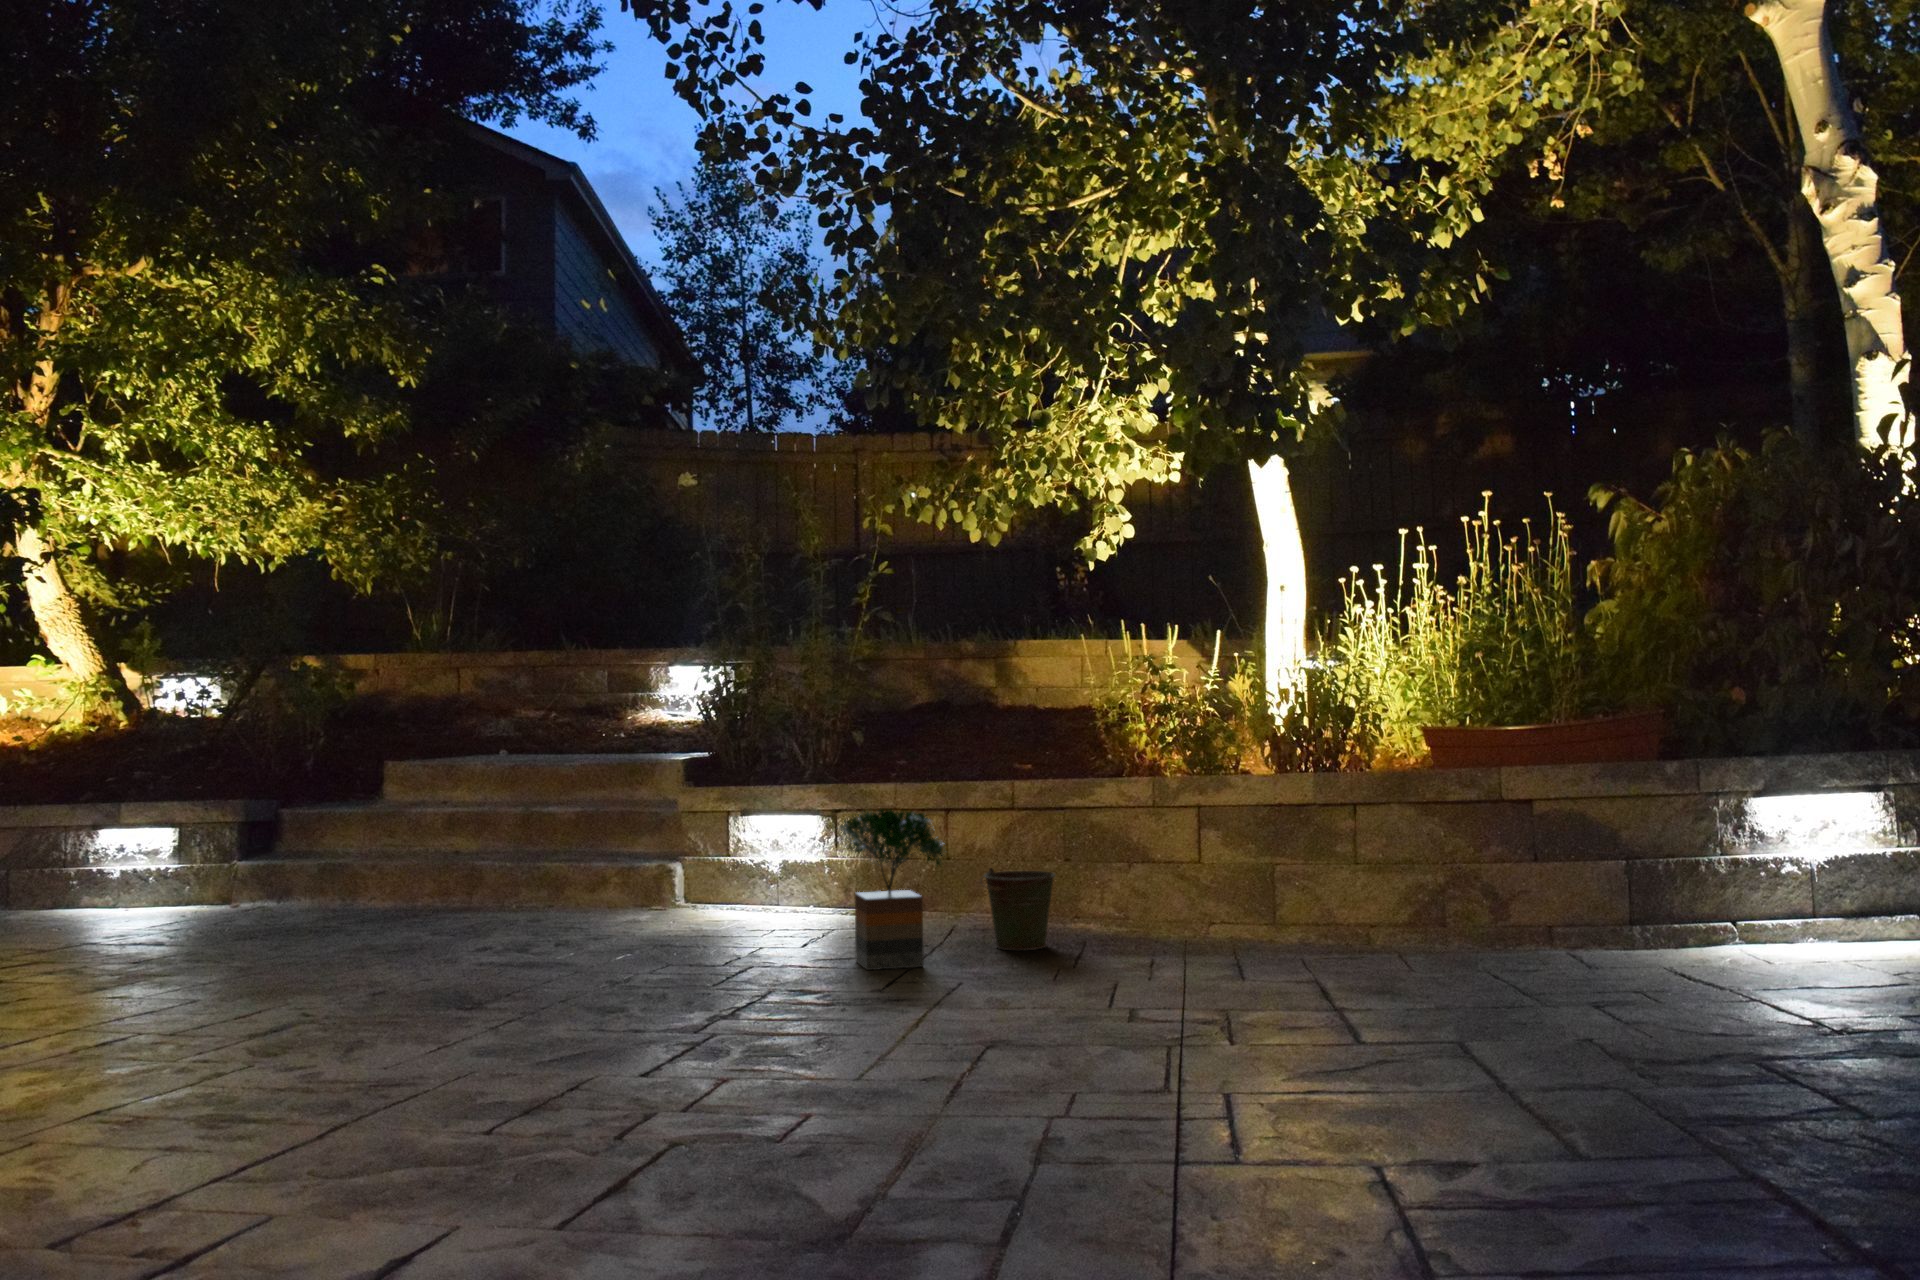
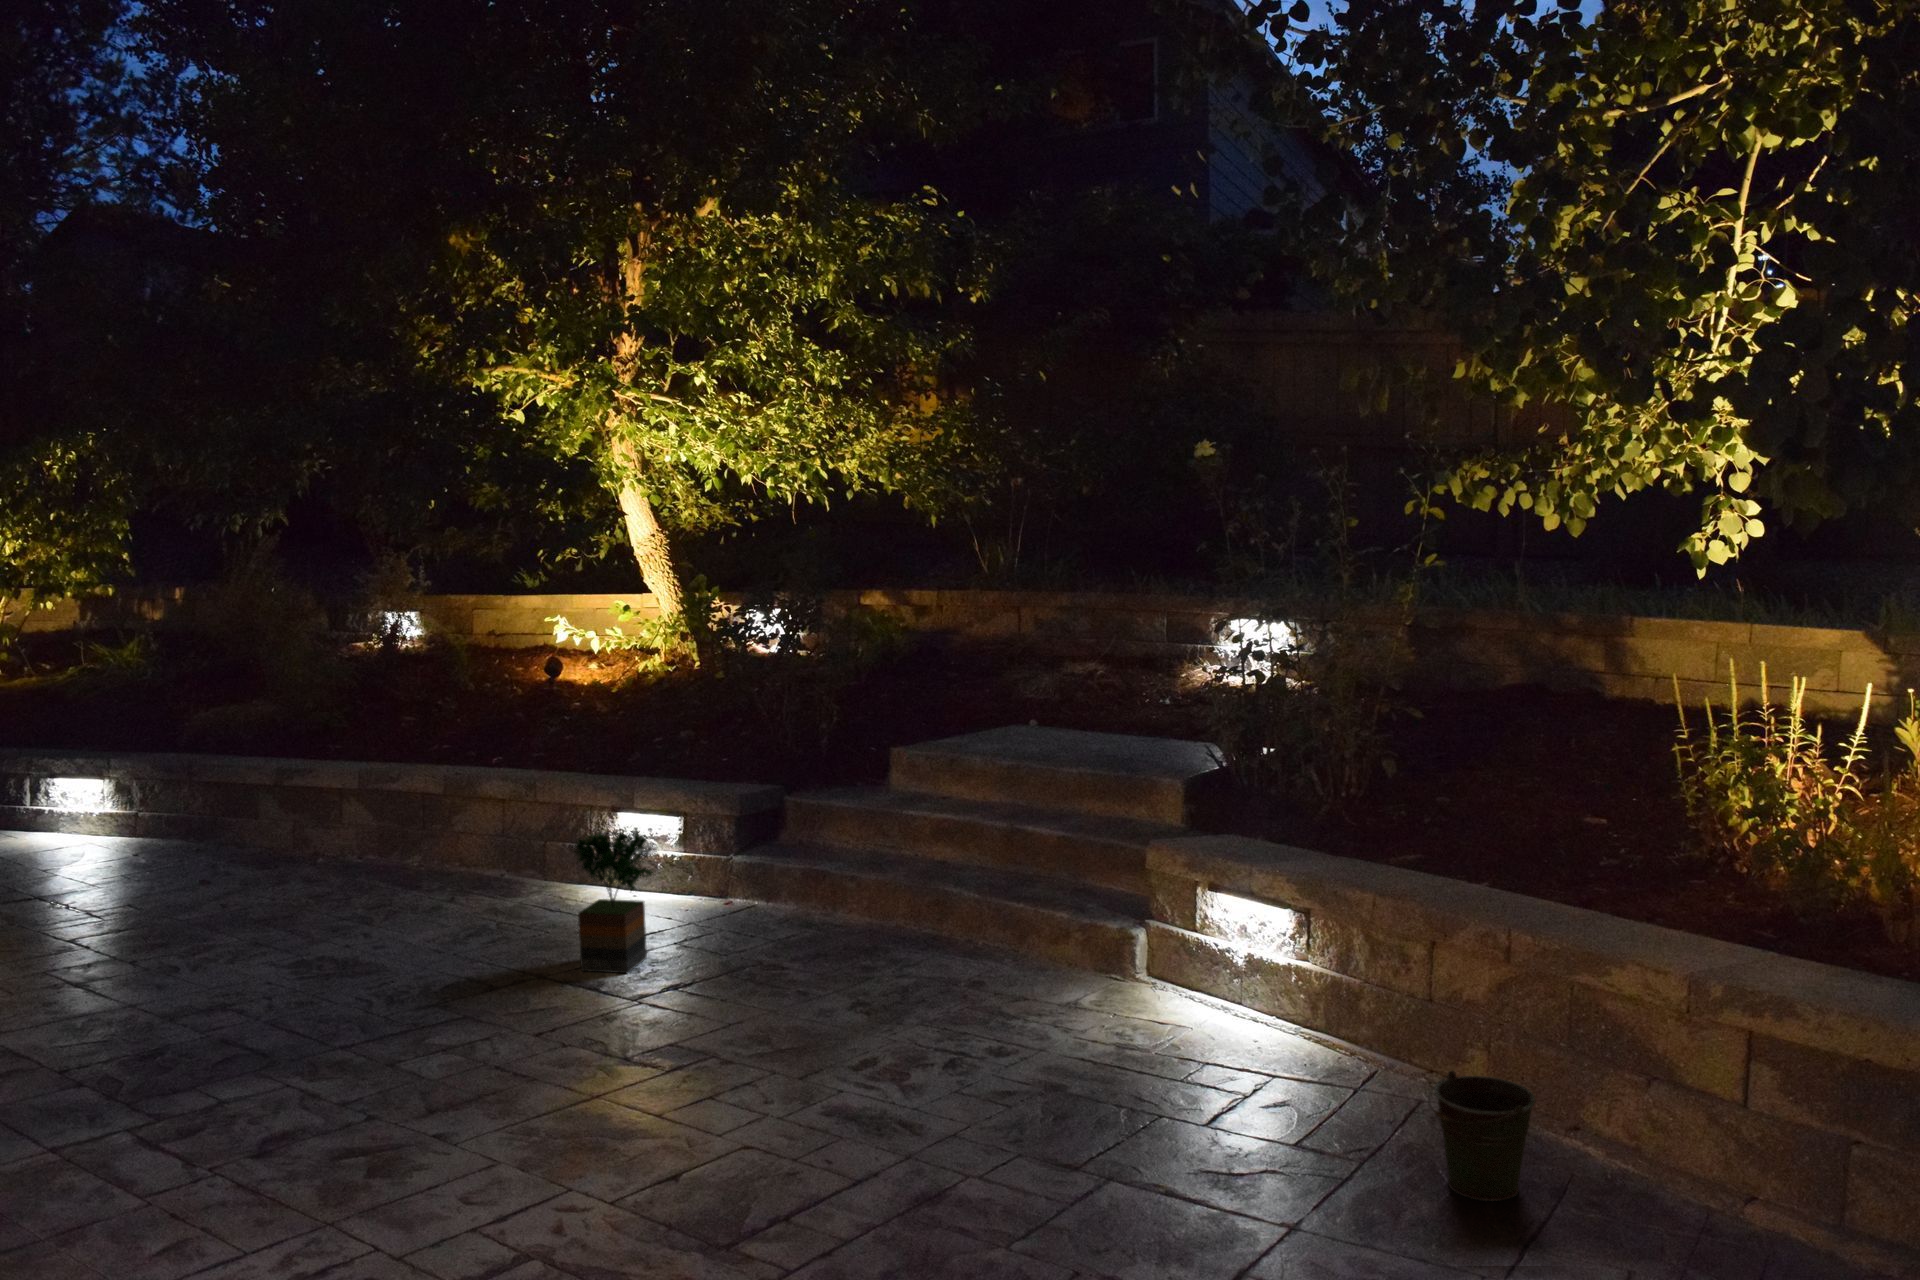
potted tree: present [840,808,945,970] -> present [572,832,657,973]

